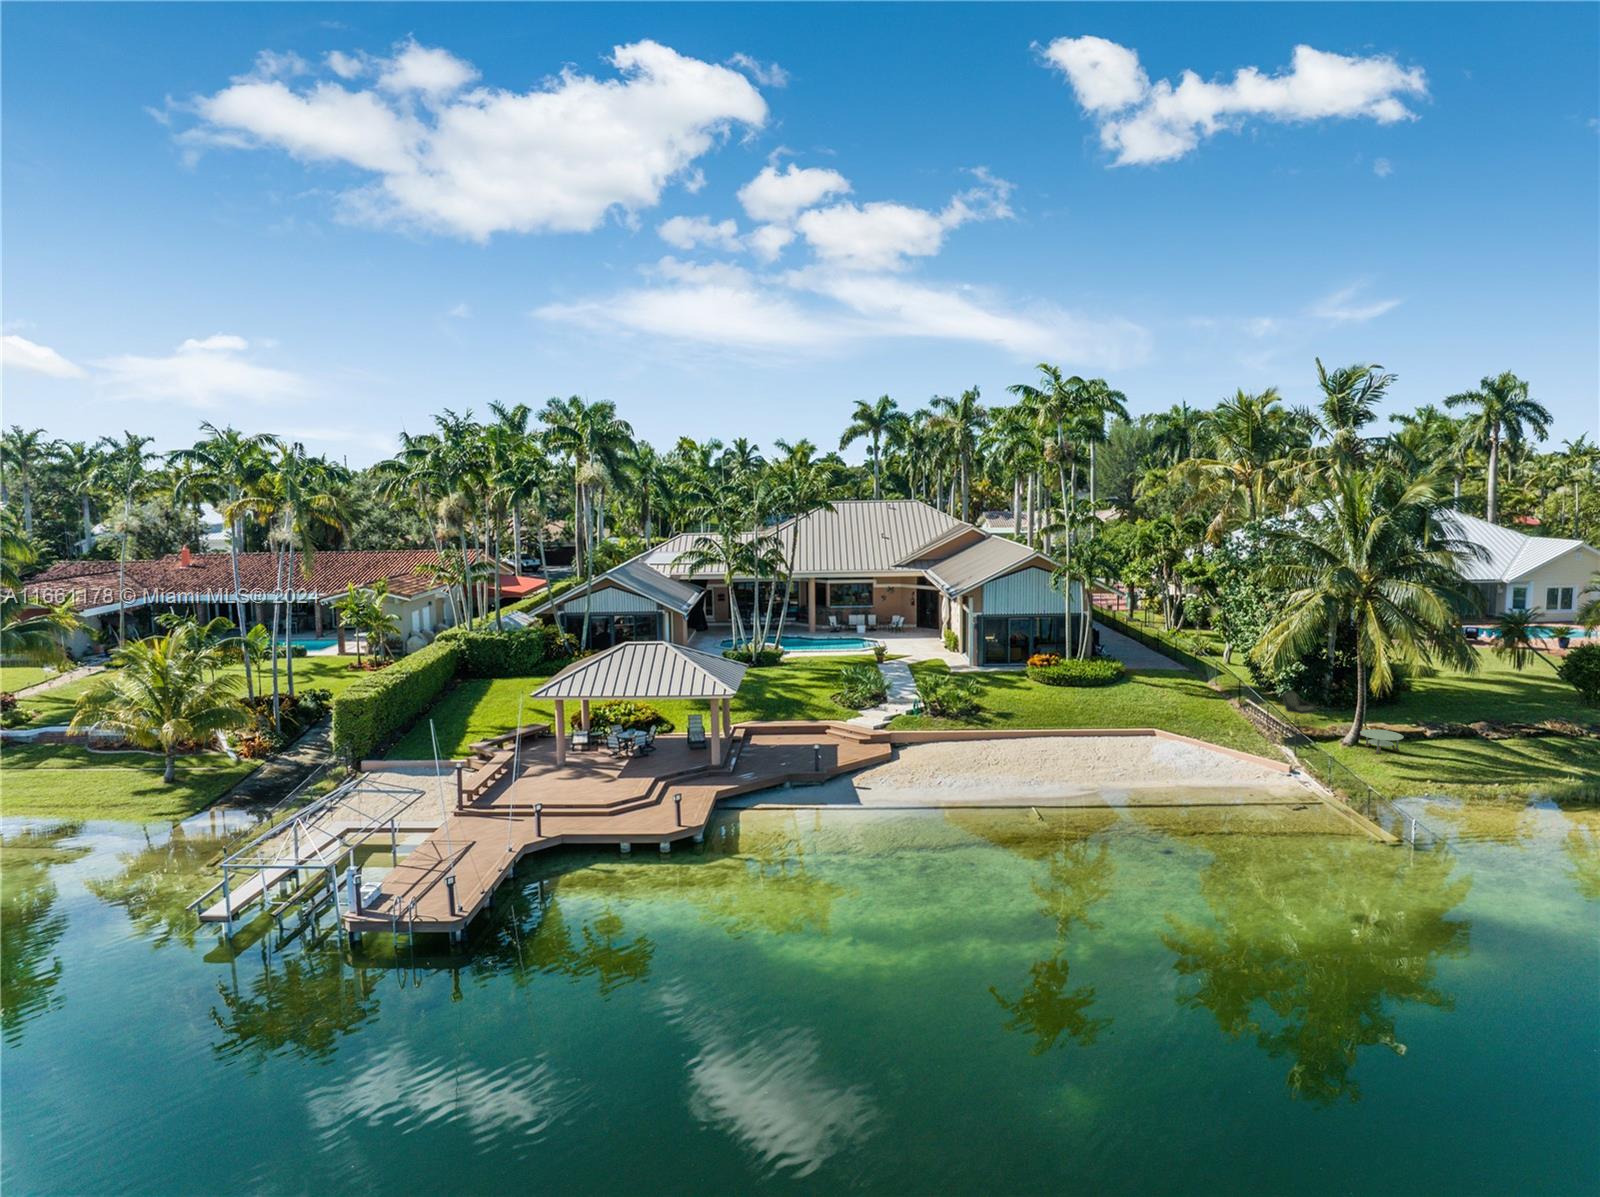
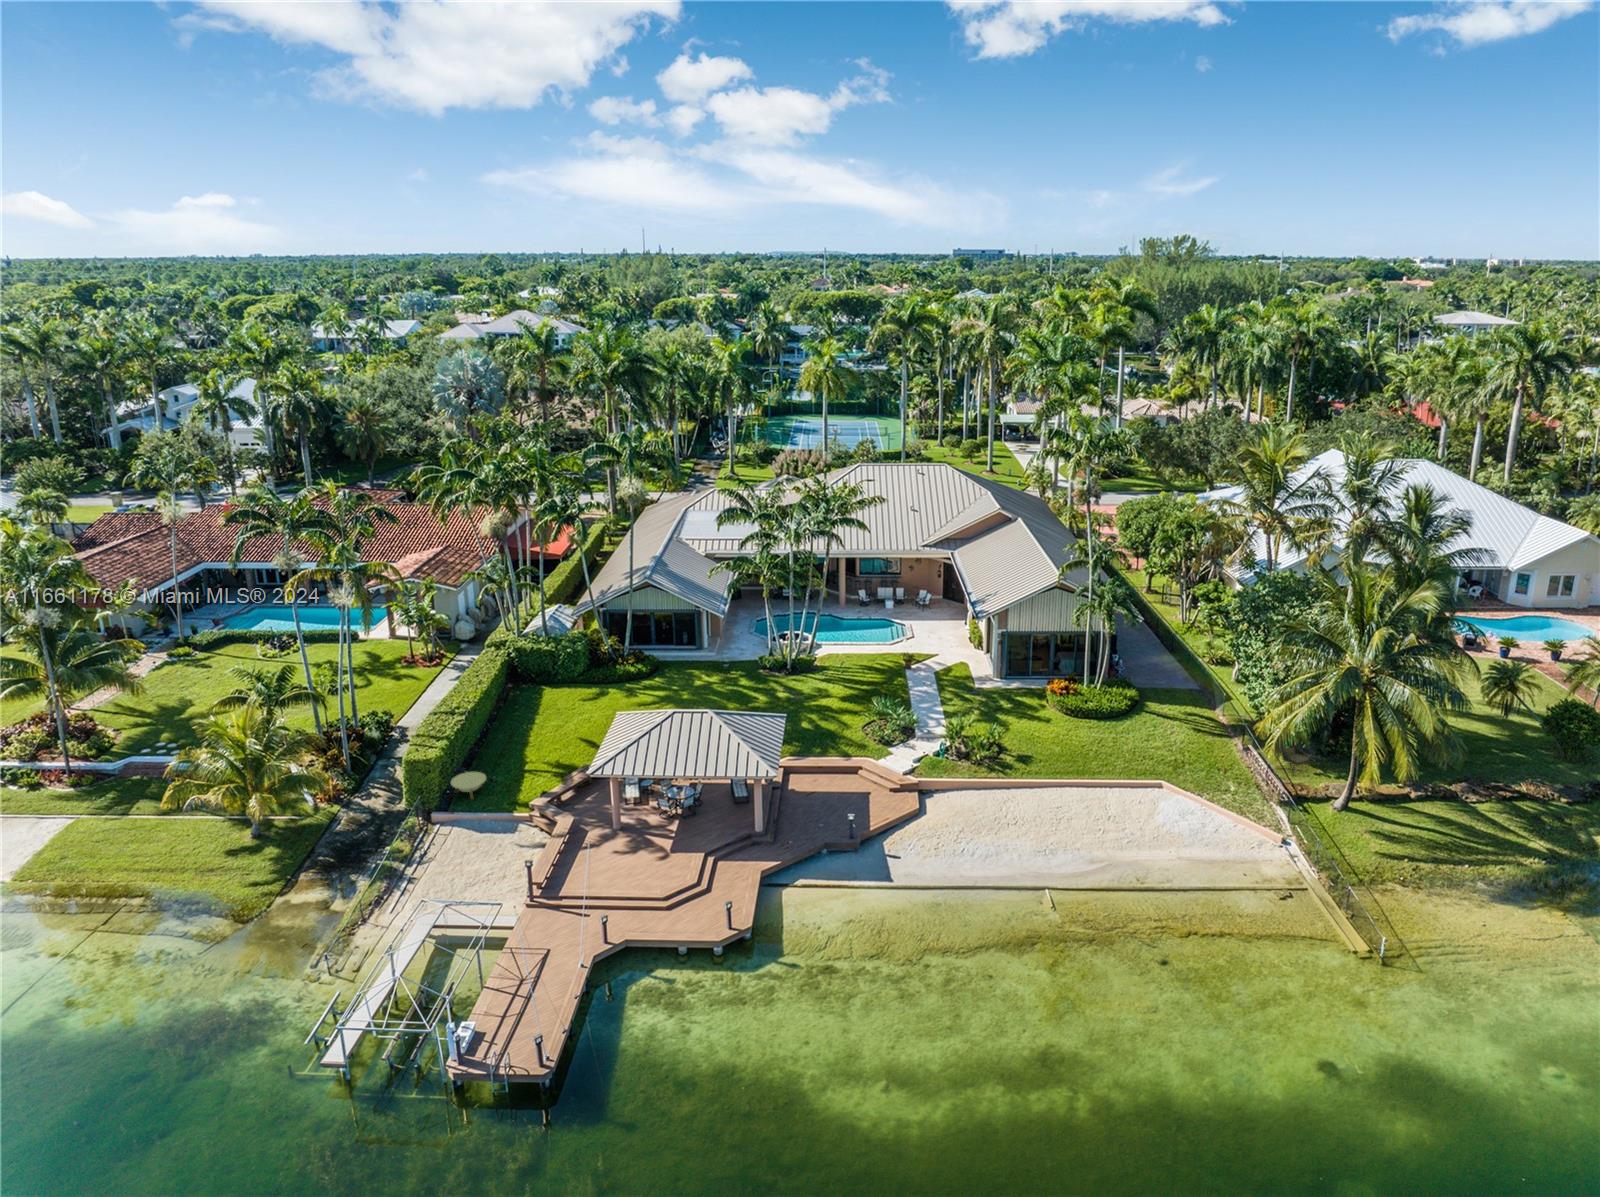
round table: present [1360,729,1404,754] -> present [451,772,486,799]

